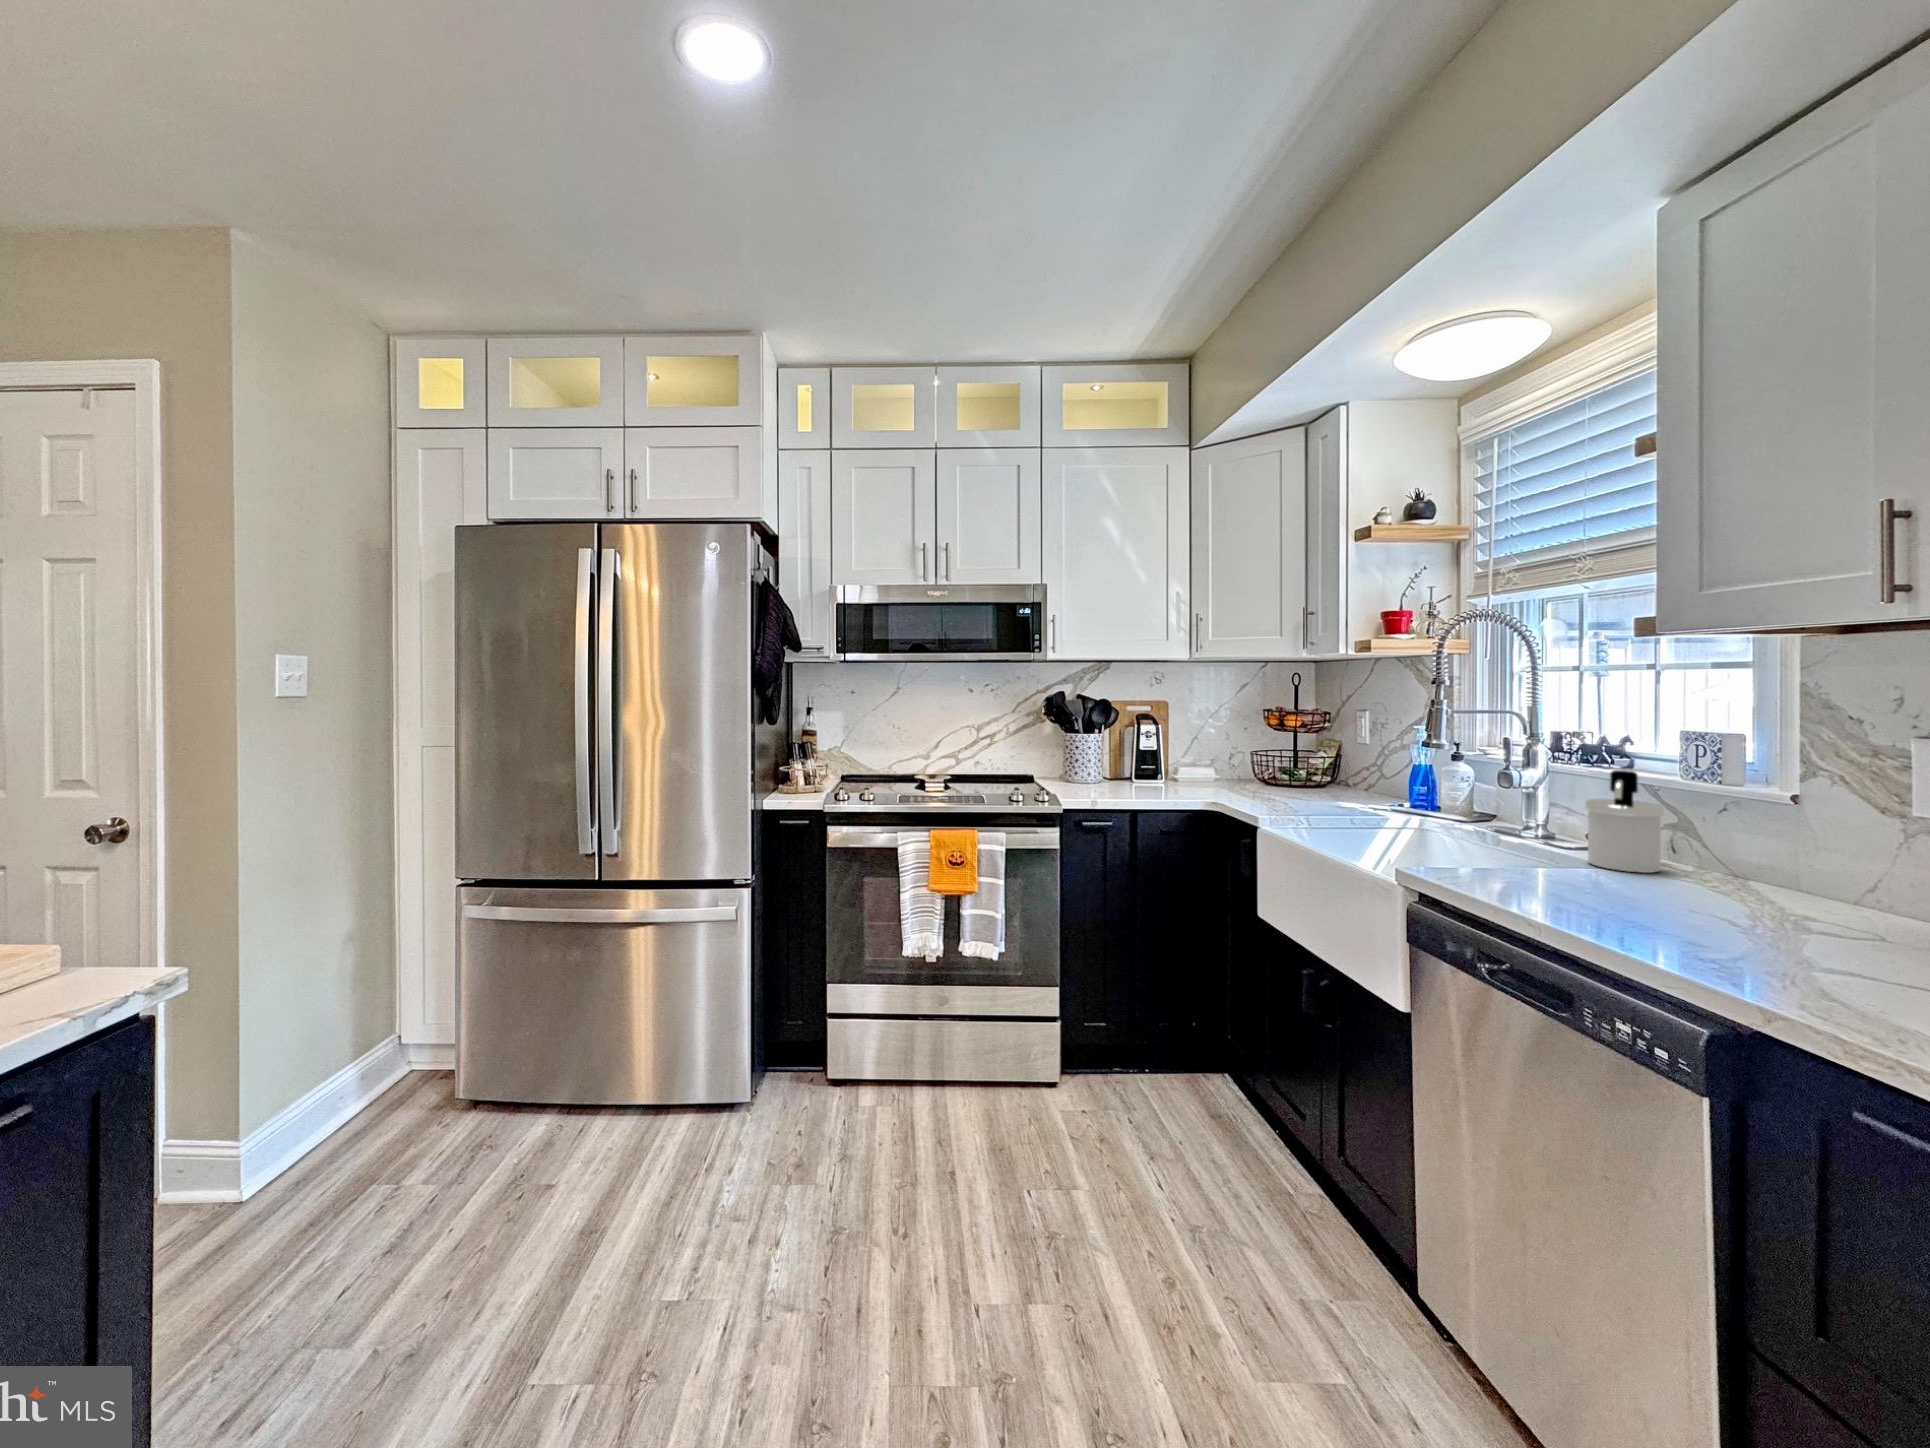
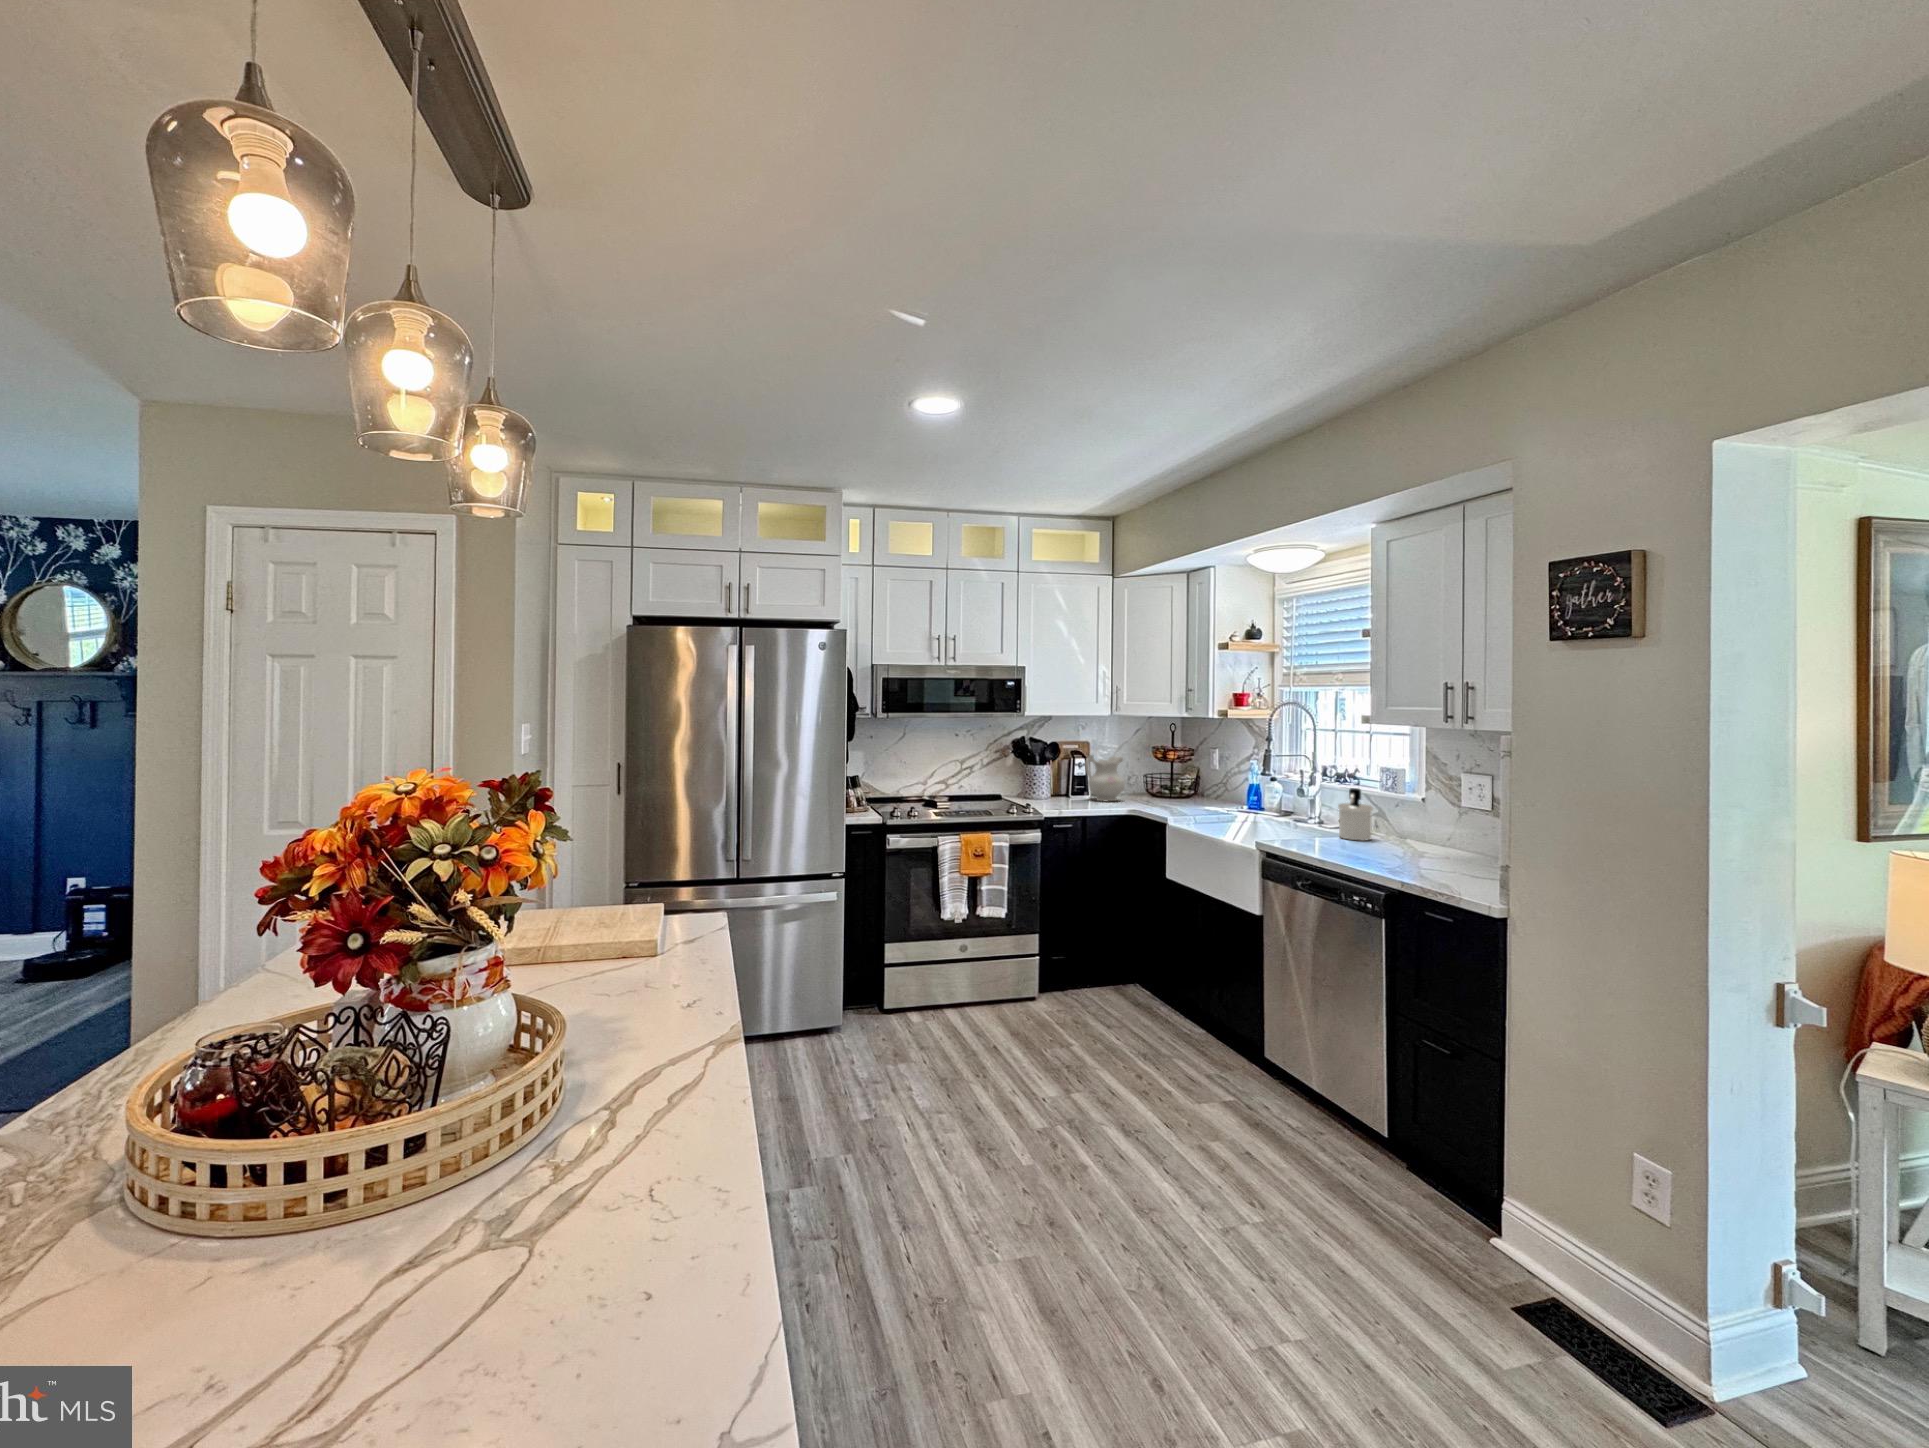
ceramic pitcher: none [1153,717,1215,786] -> present [1085,755,1125,802]

